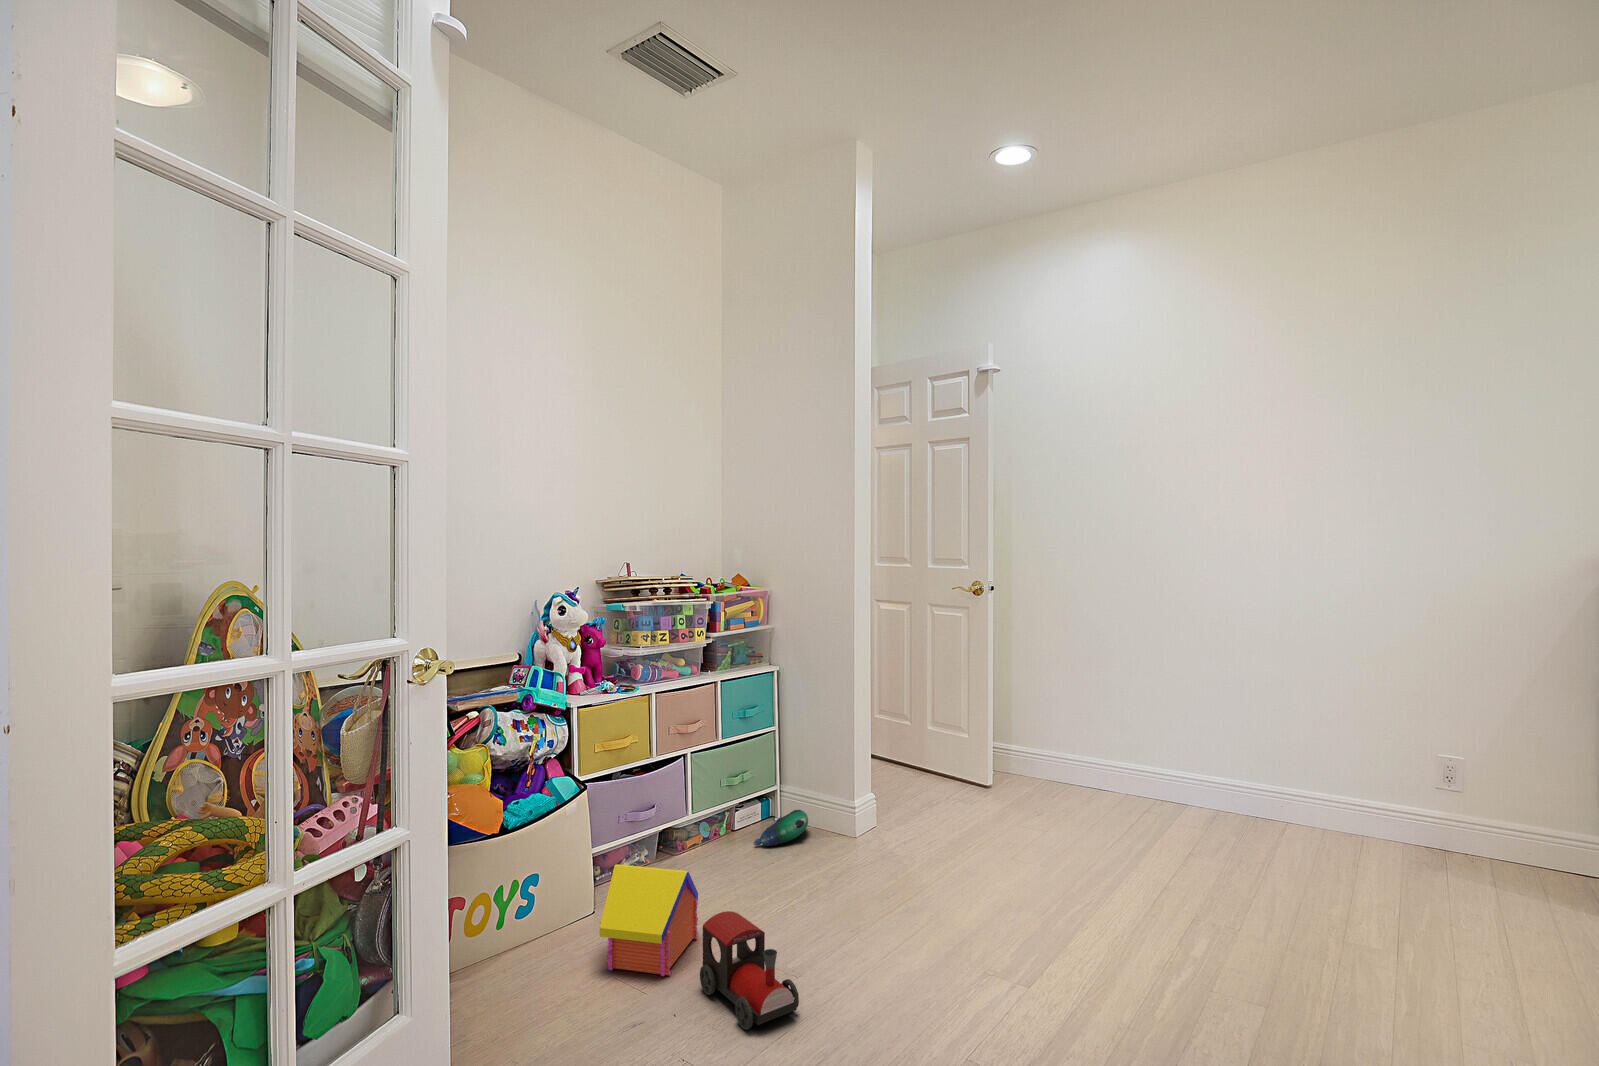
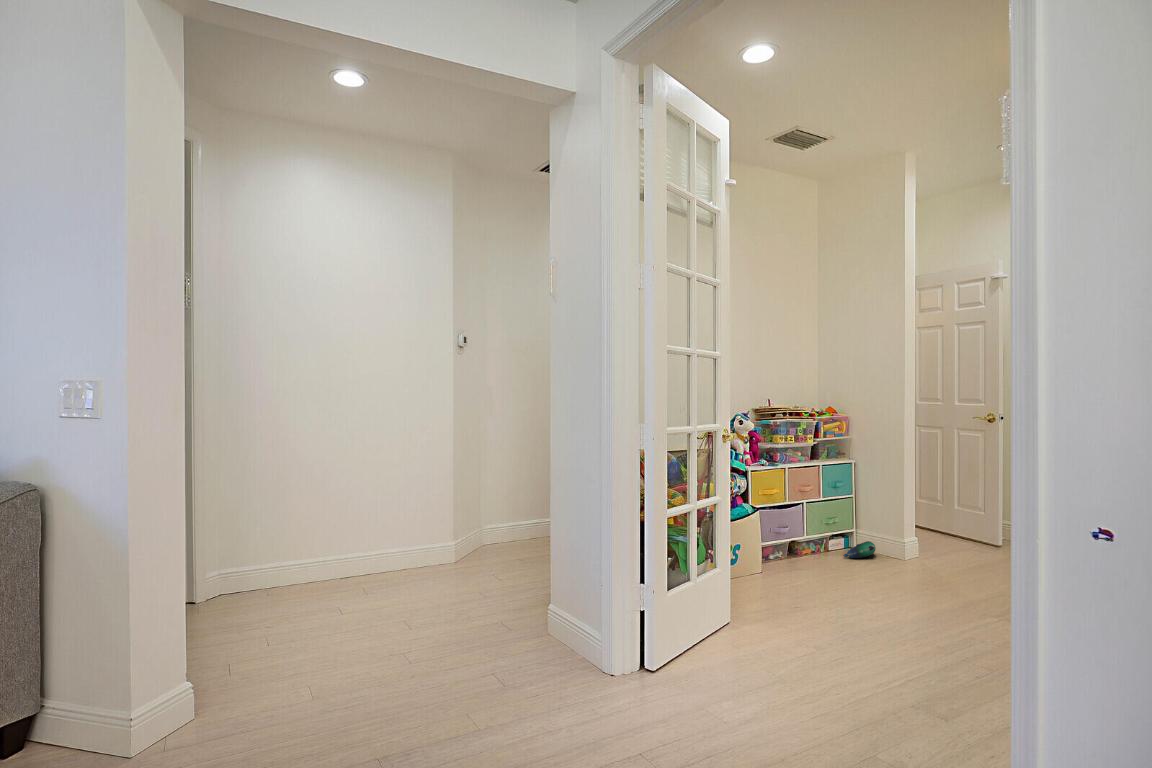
toy house: present [600,864,698,976] -> none [779,545,824,597]
toy train: present [700,911,799,1030] -> none [832,570,888,619]

